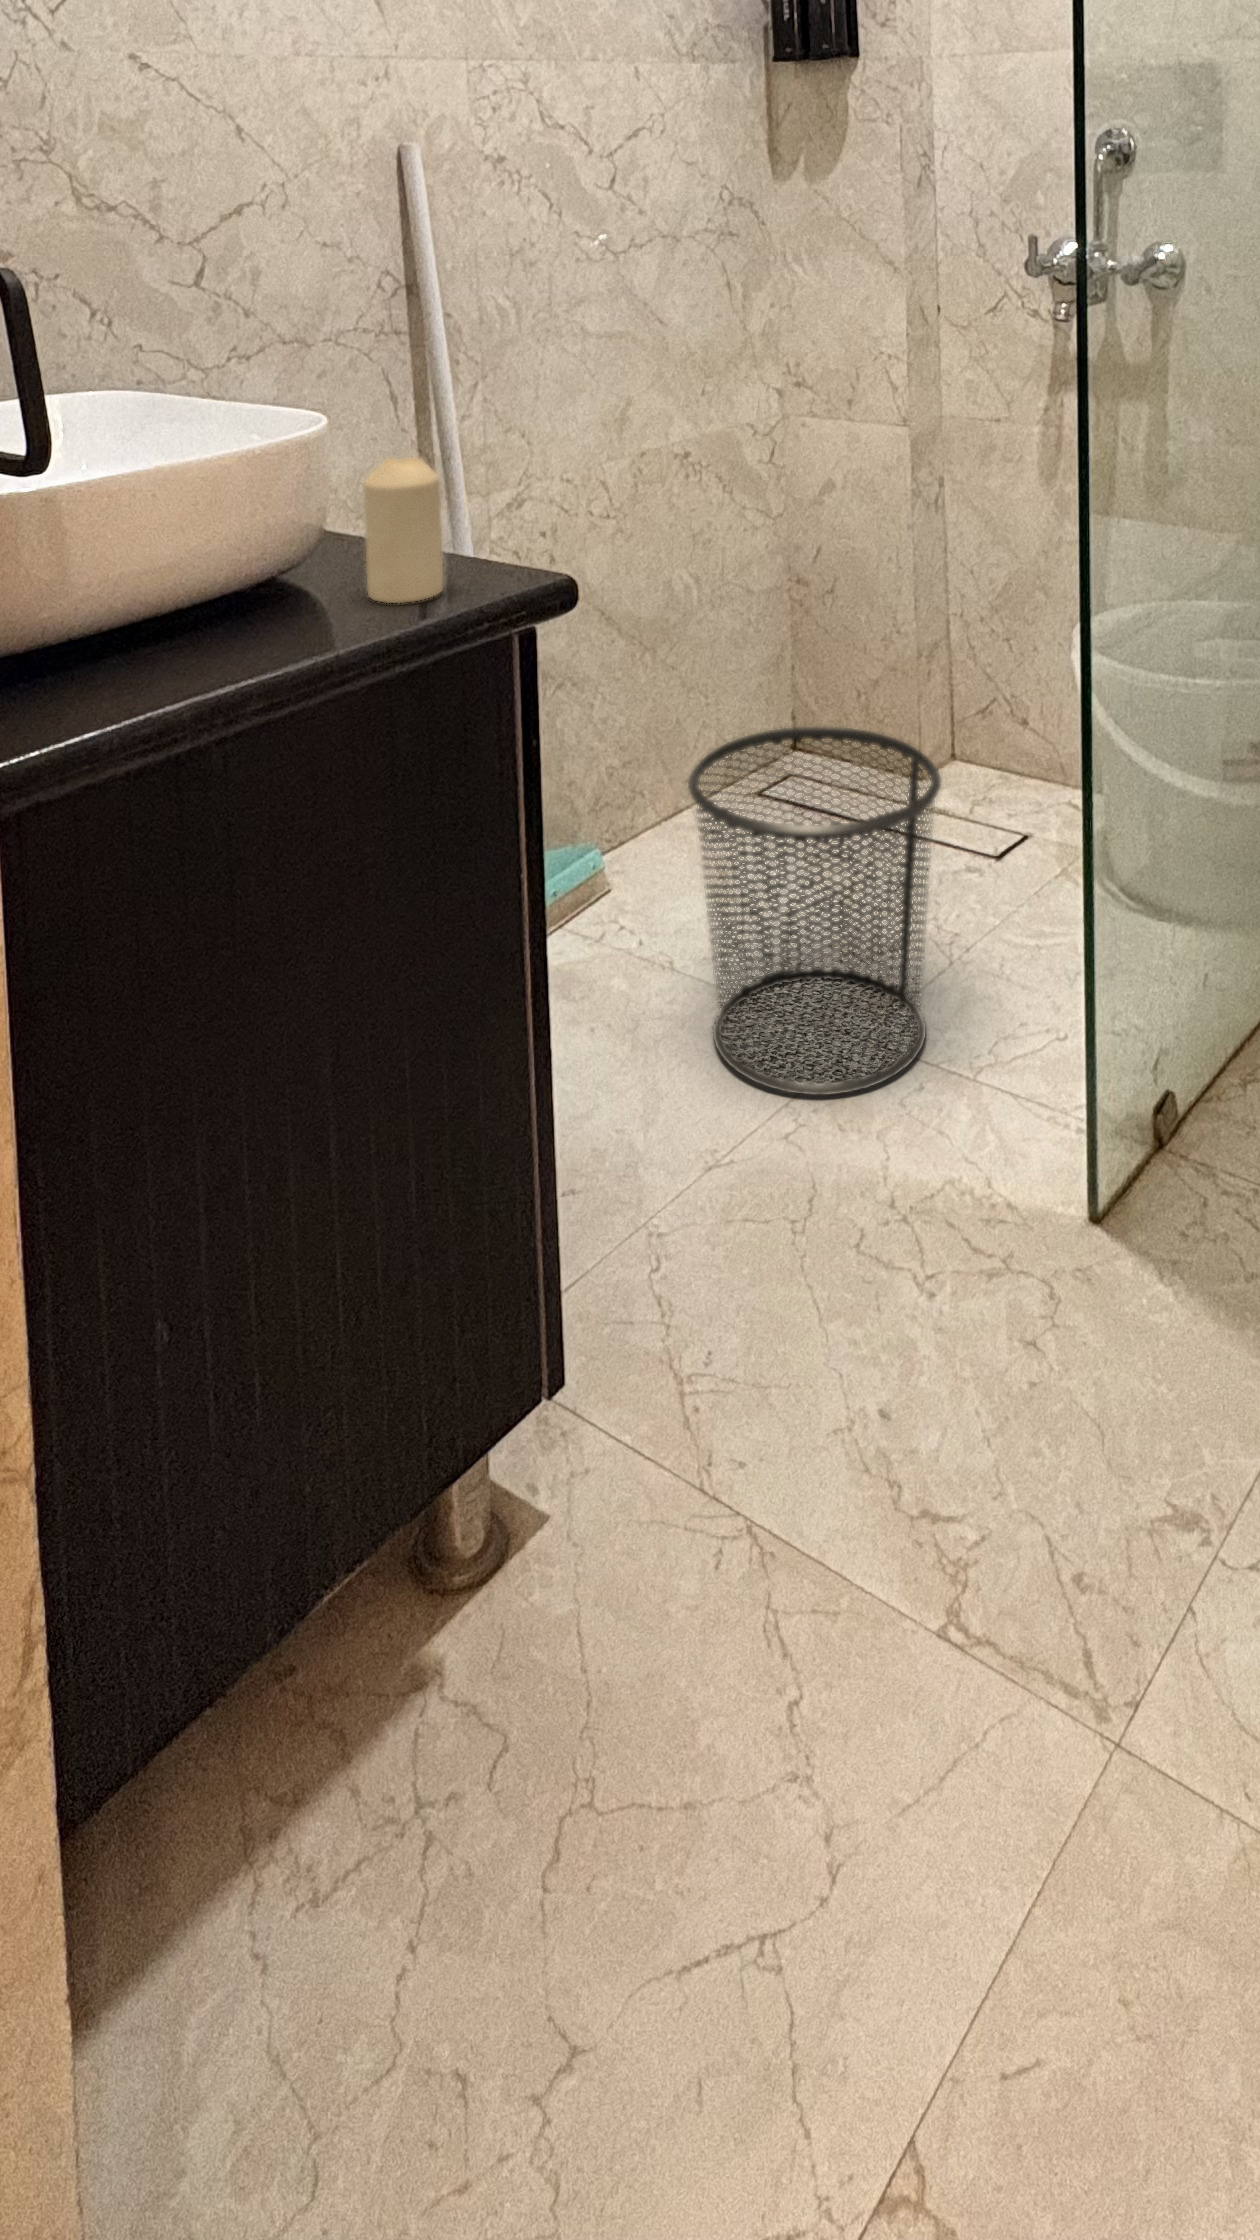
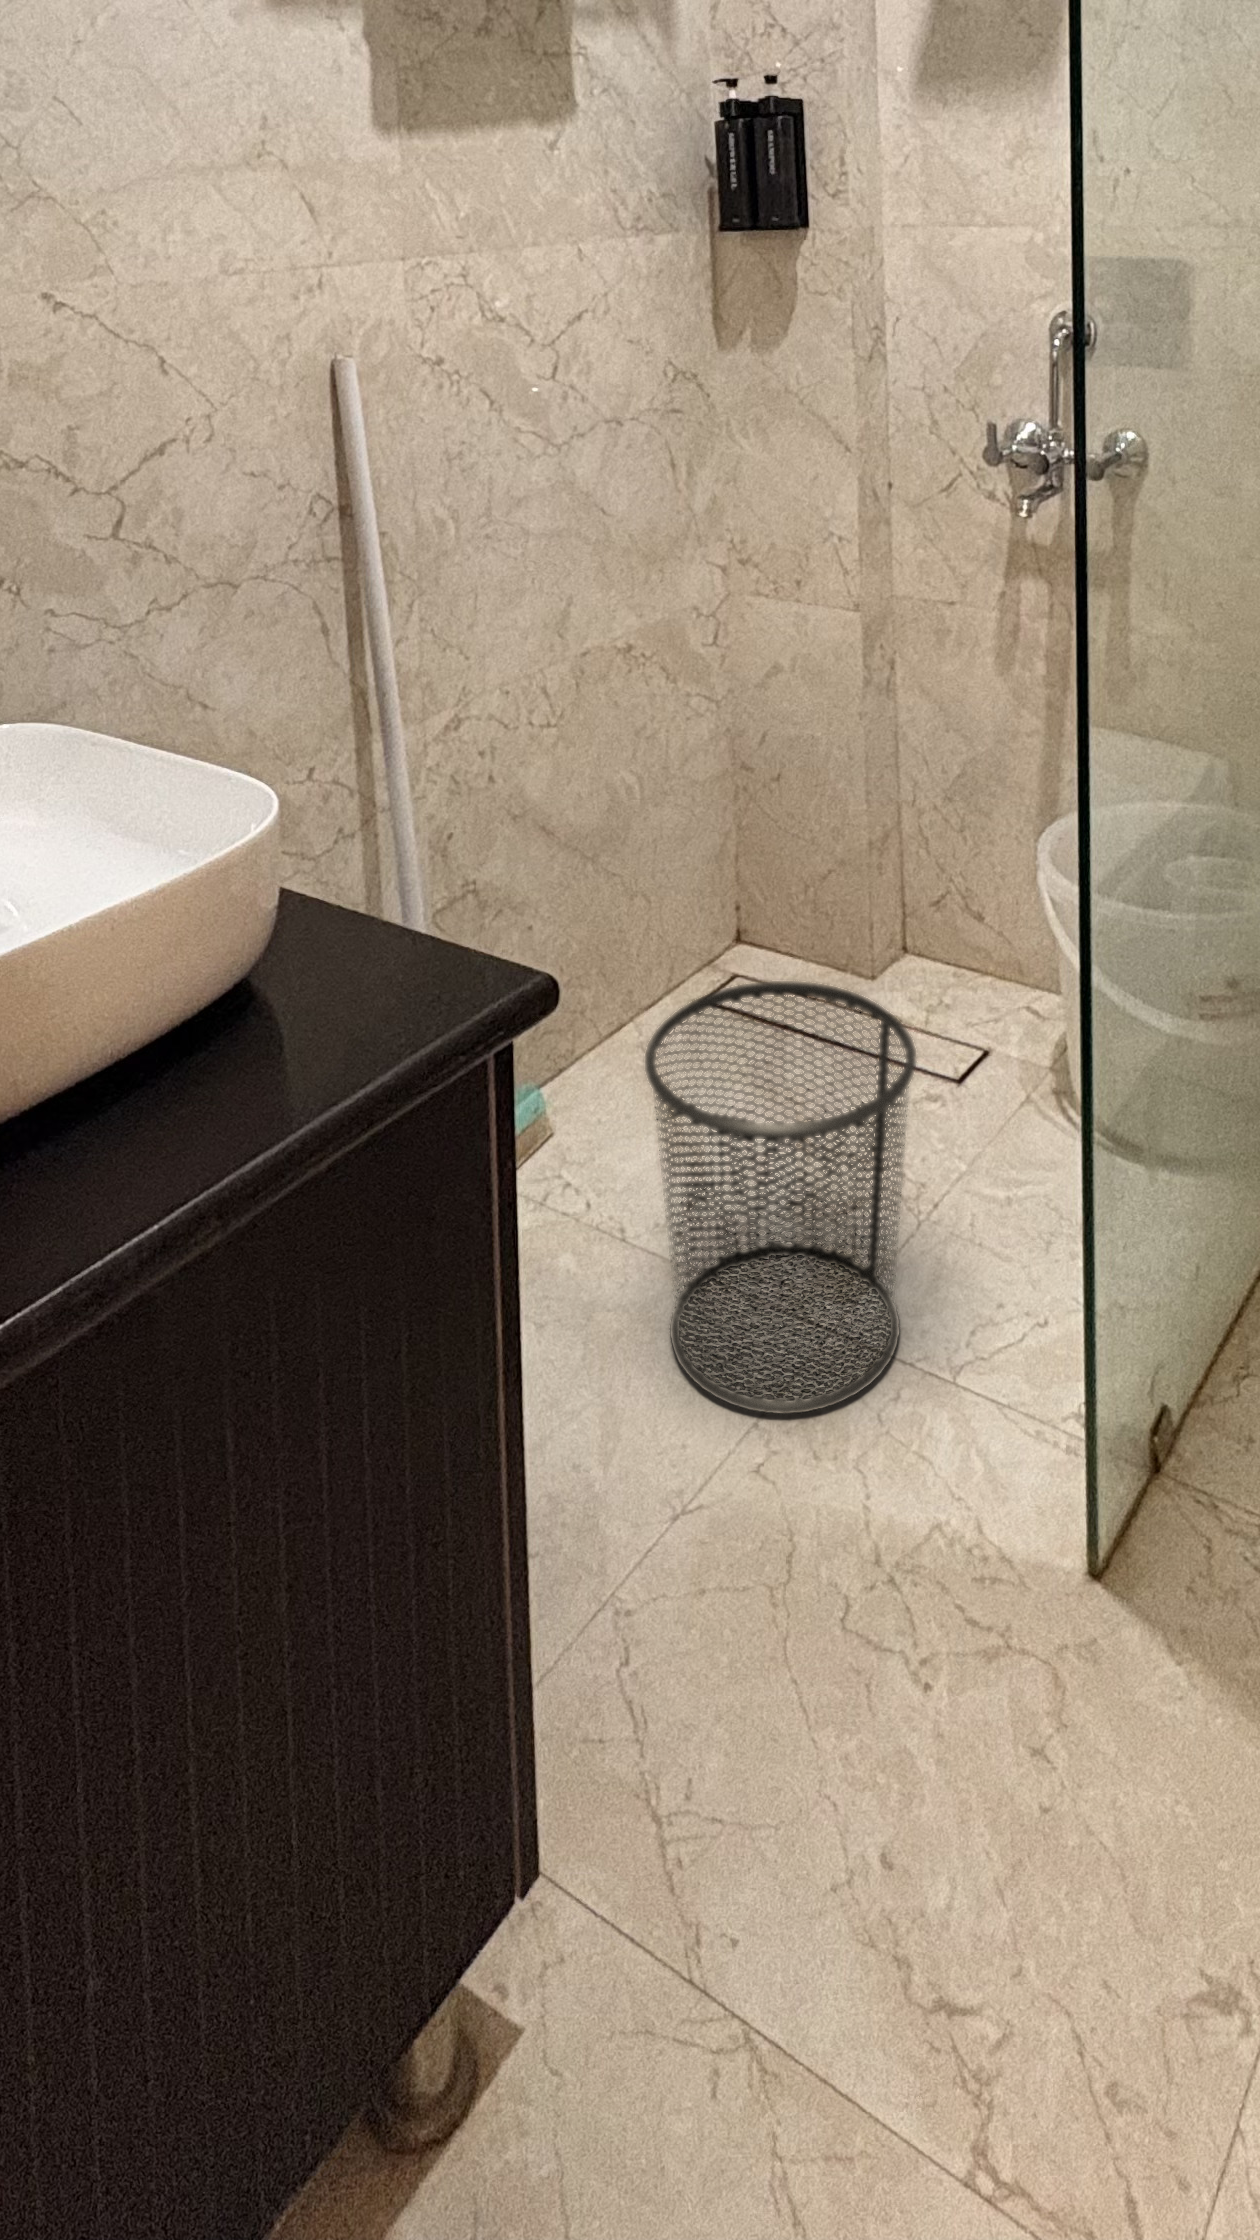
candle: present [363,457,443,603] -> none [318,848,407,1026]

